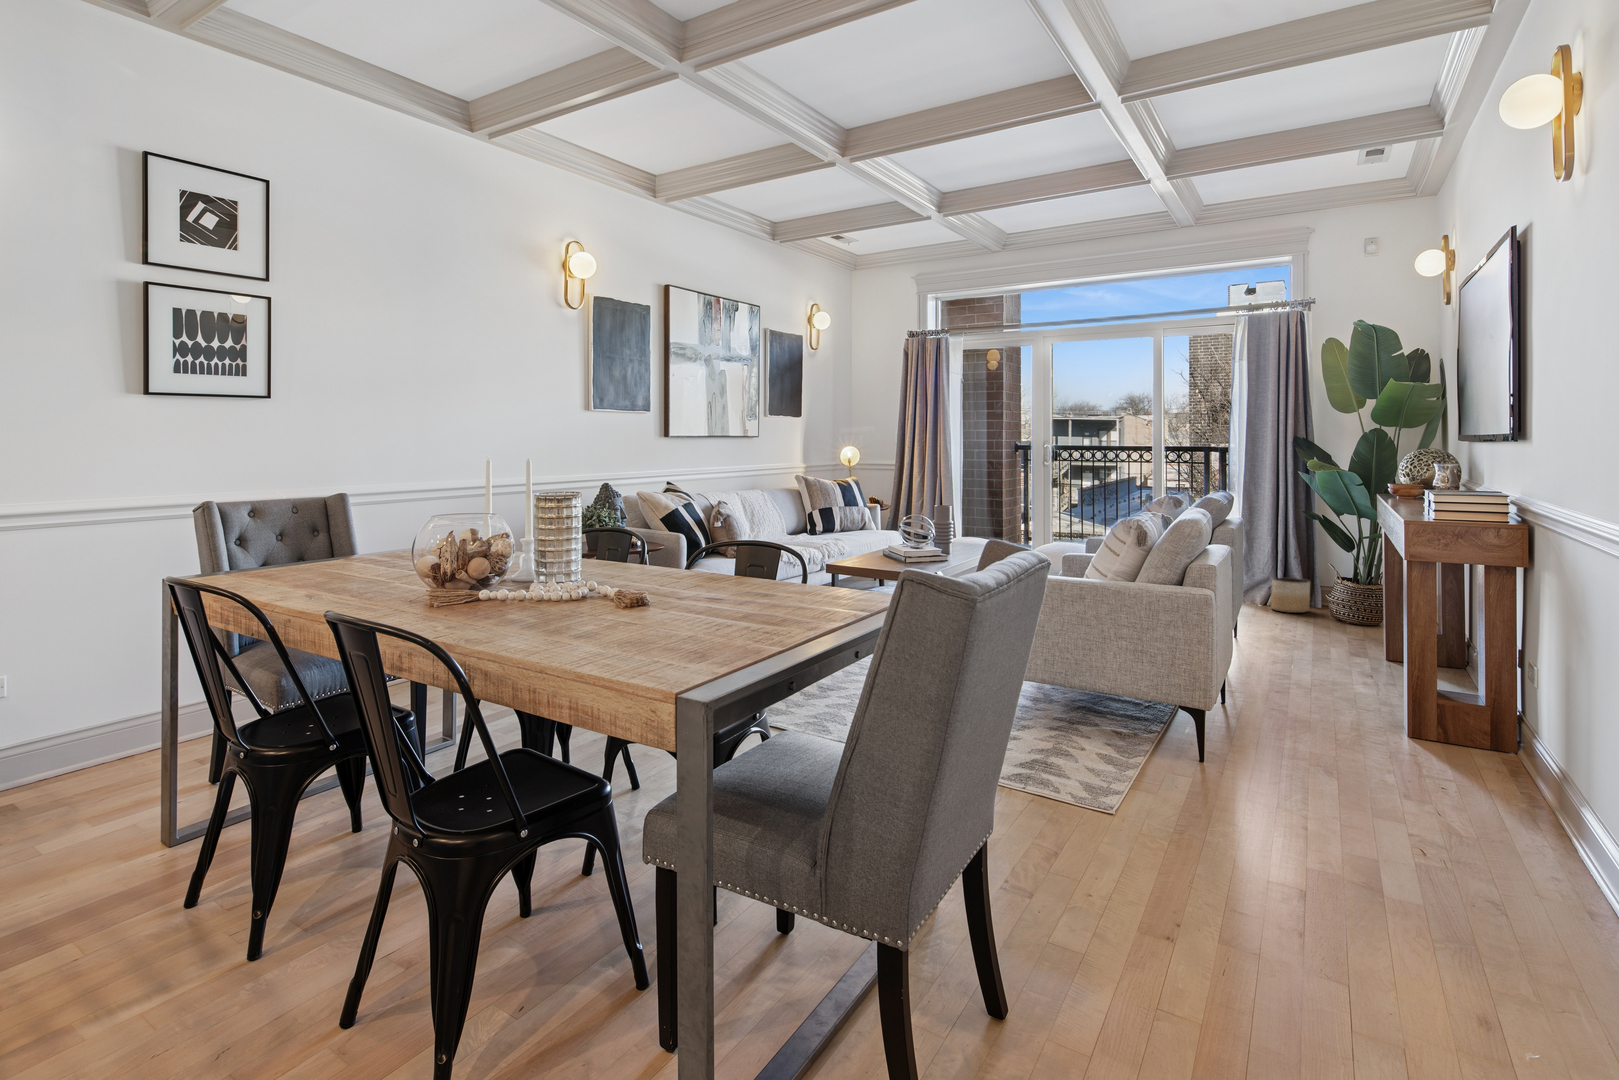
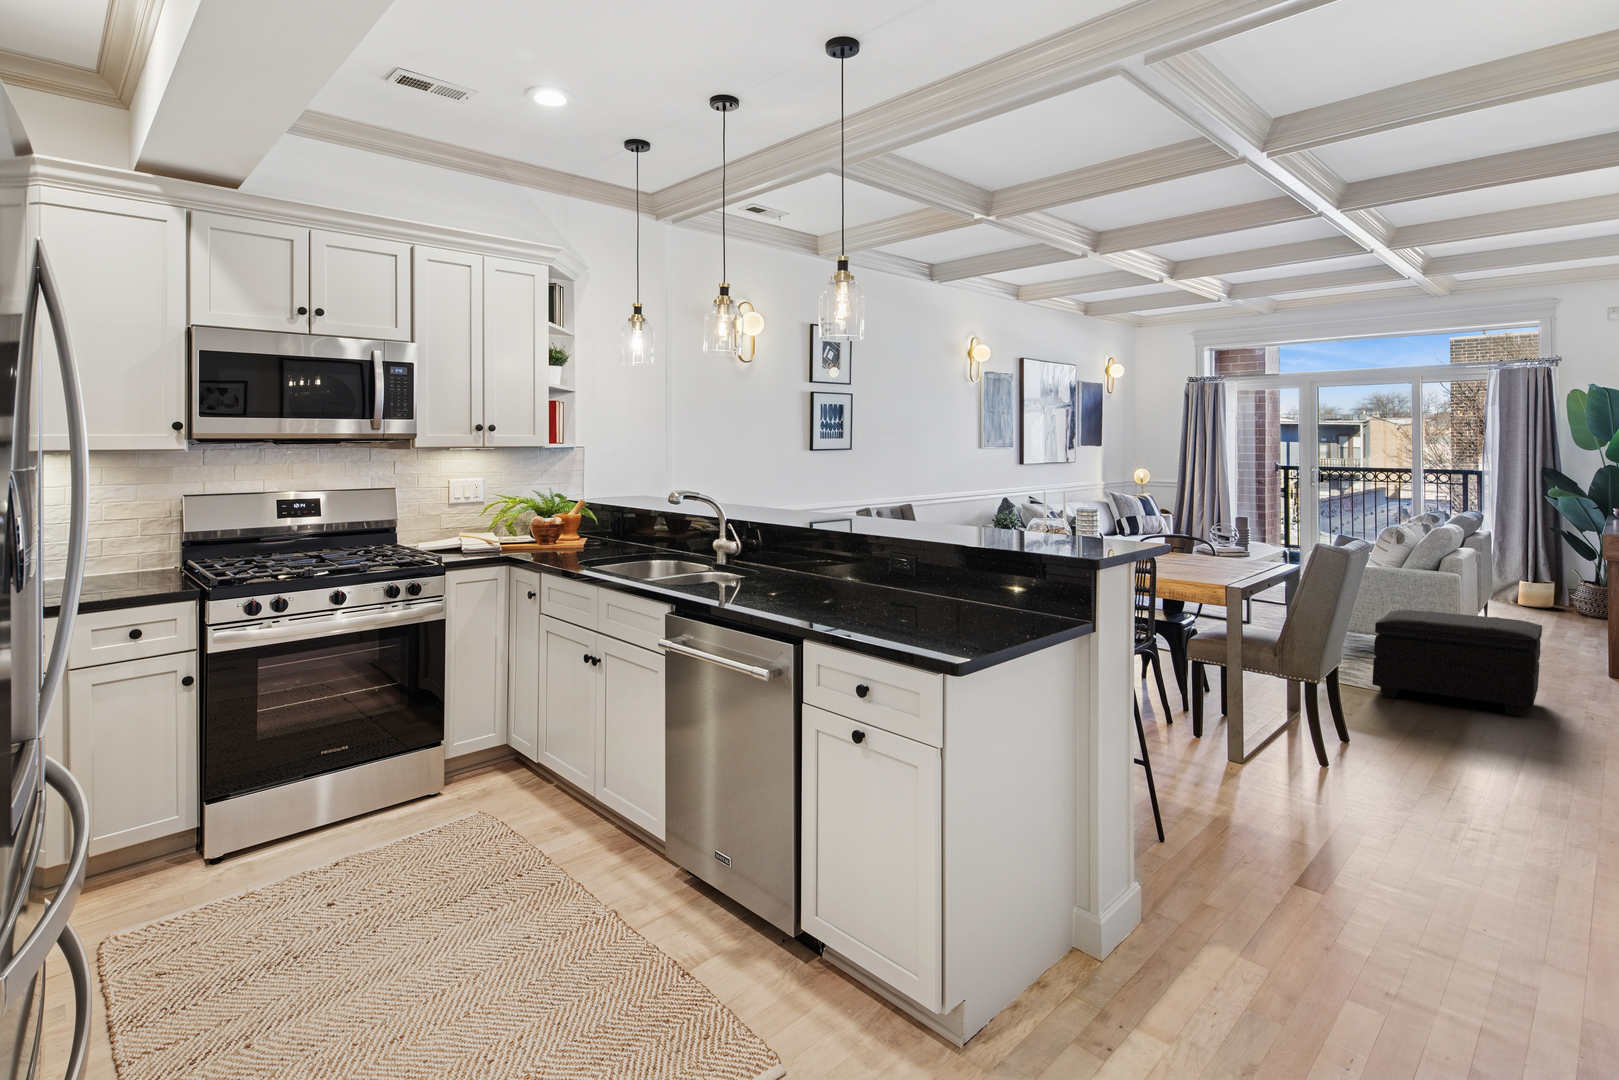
footstool: none [1078,657,1341,859] -> present [1372,610,1542,716]

